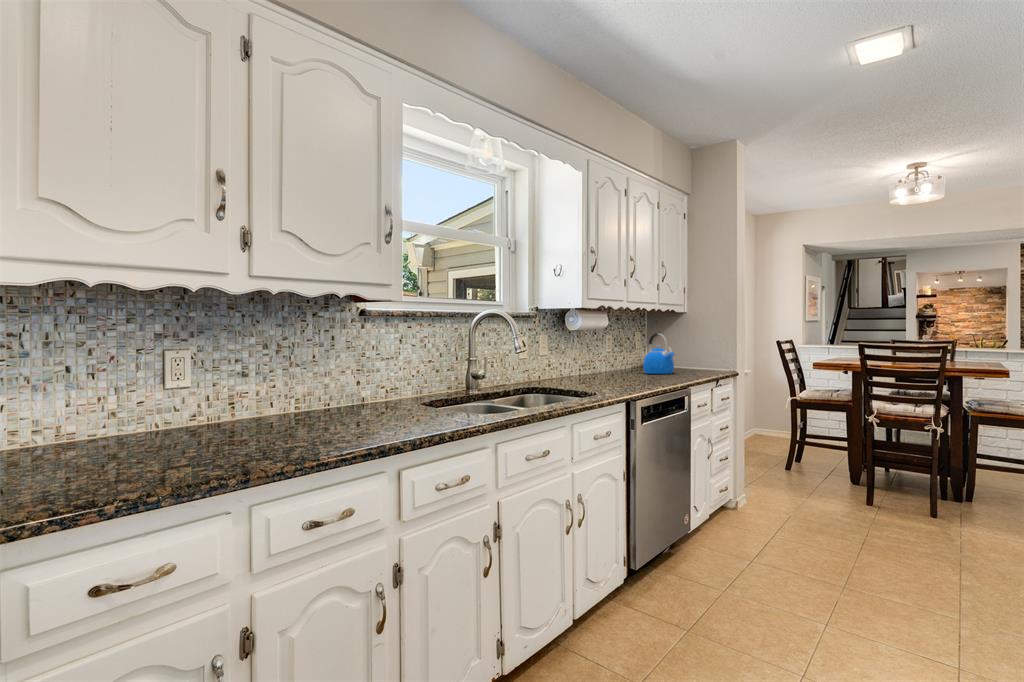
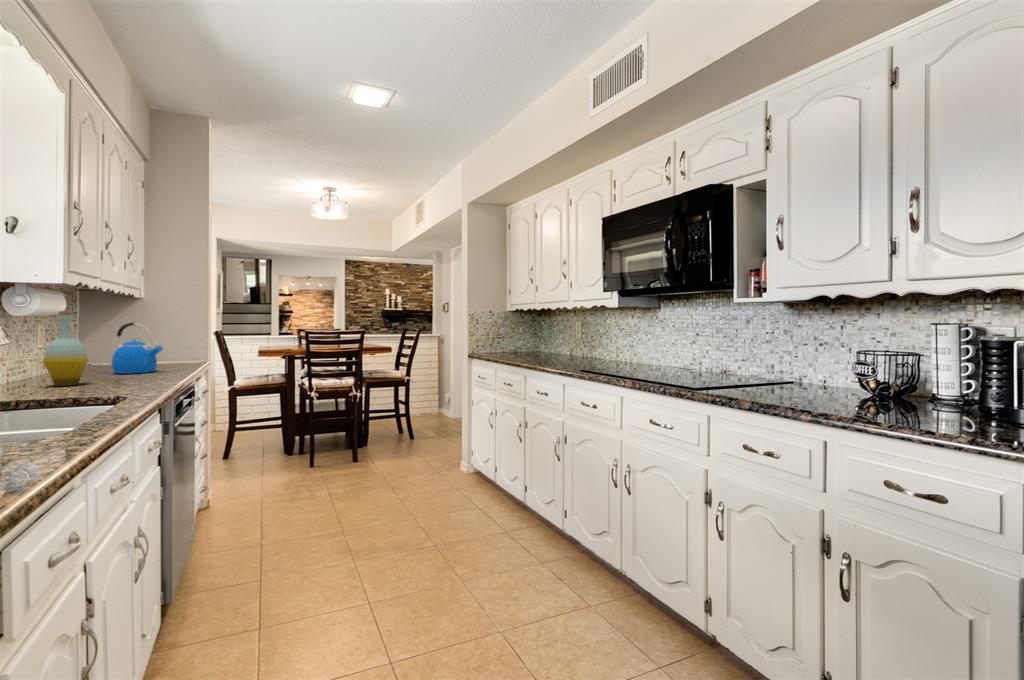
bottle: none [584,326,609,379] -> present [43,311,88,386]

